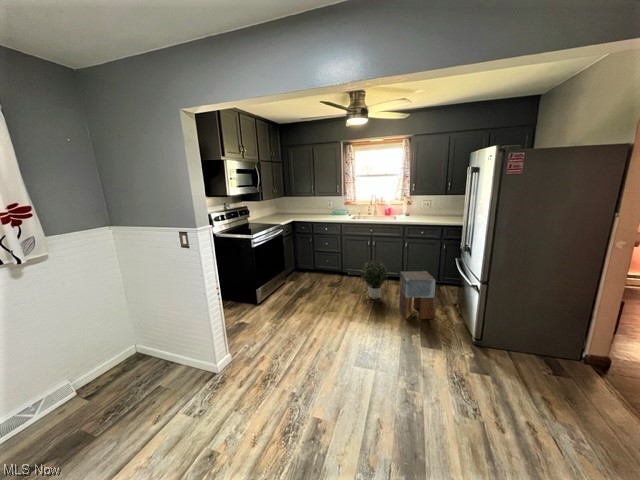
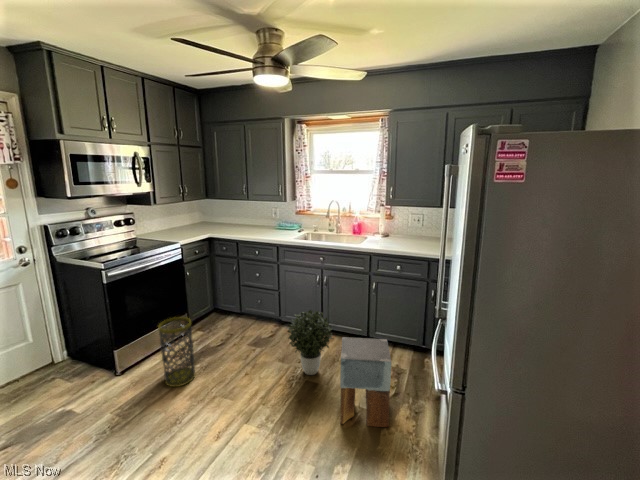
trash can: none [286,267,306,308] -> present [158,317,195,387]

